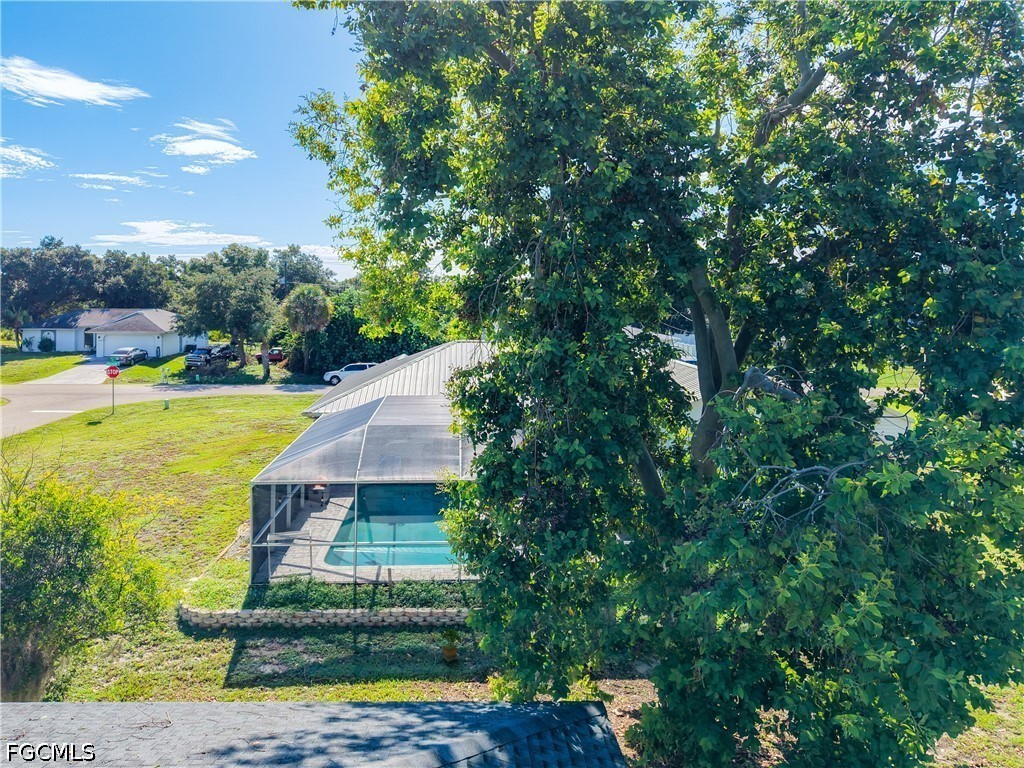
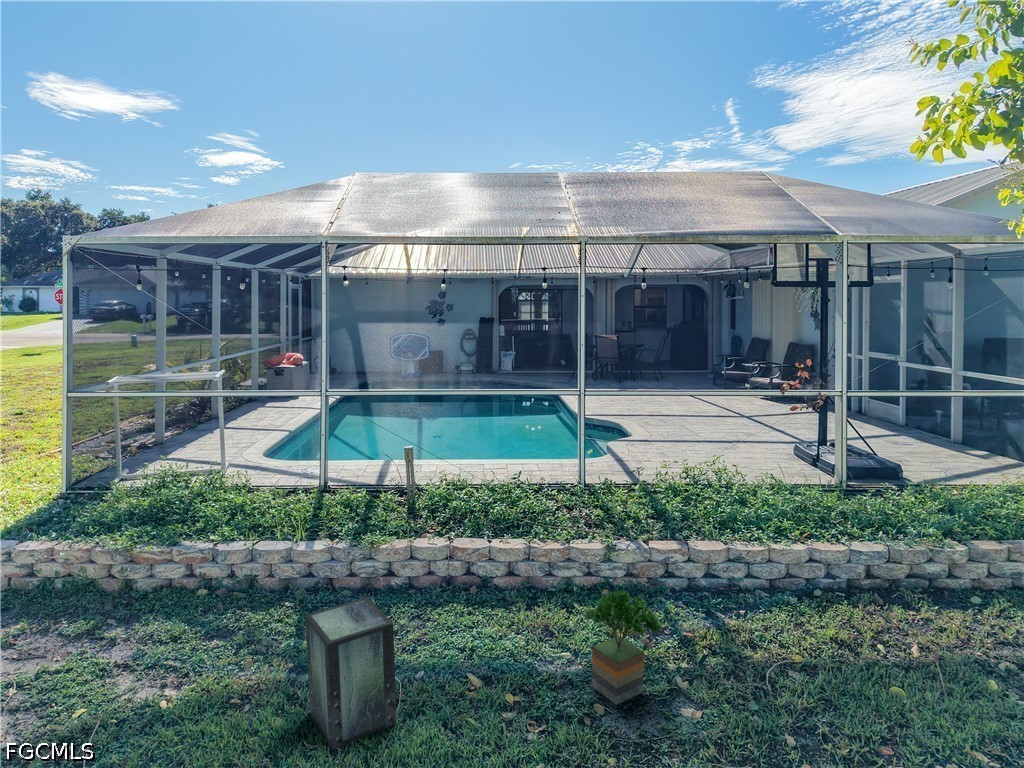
storage box: none [362,632,387,673] -> present [305,597,396,750]

